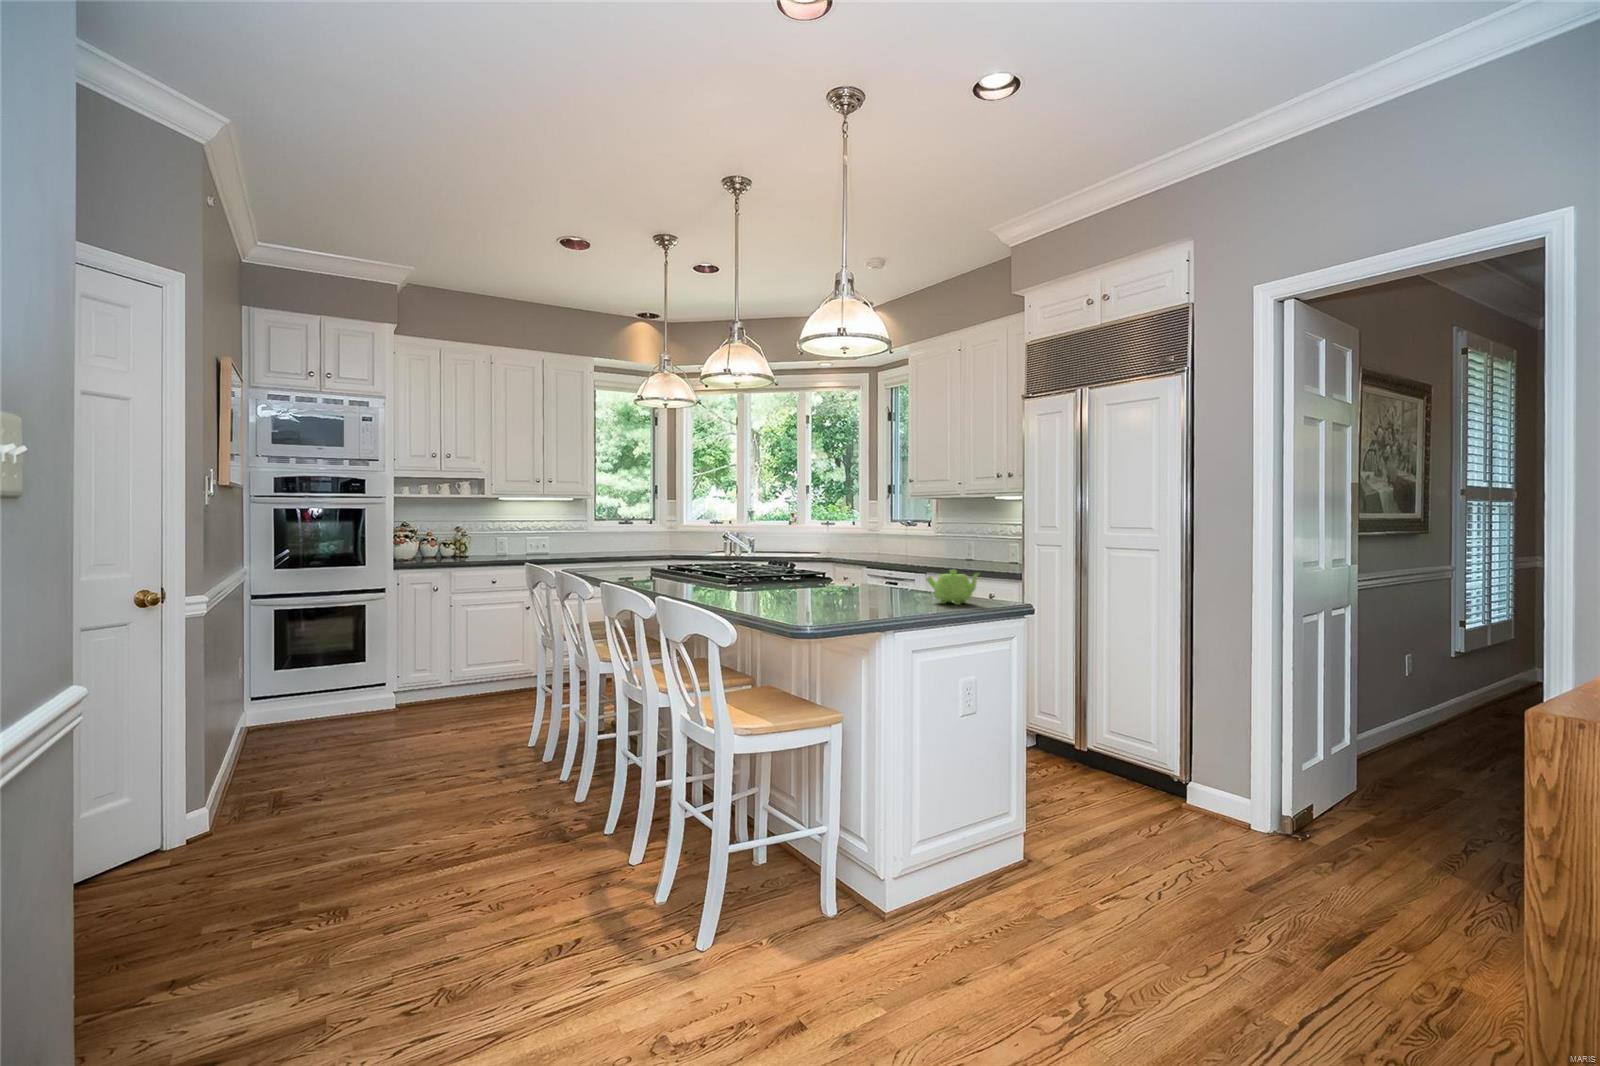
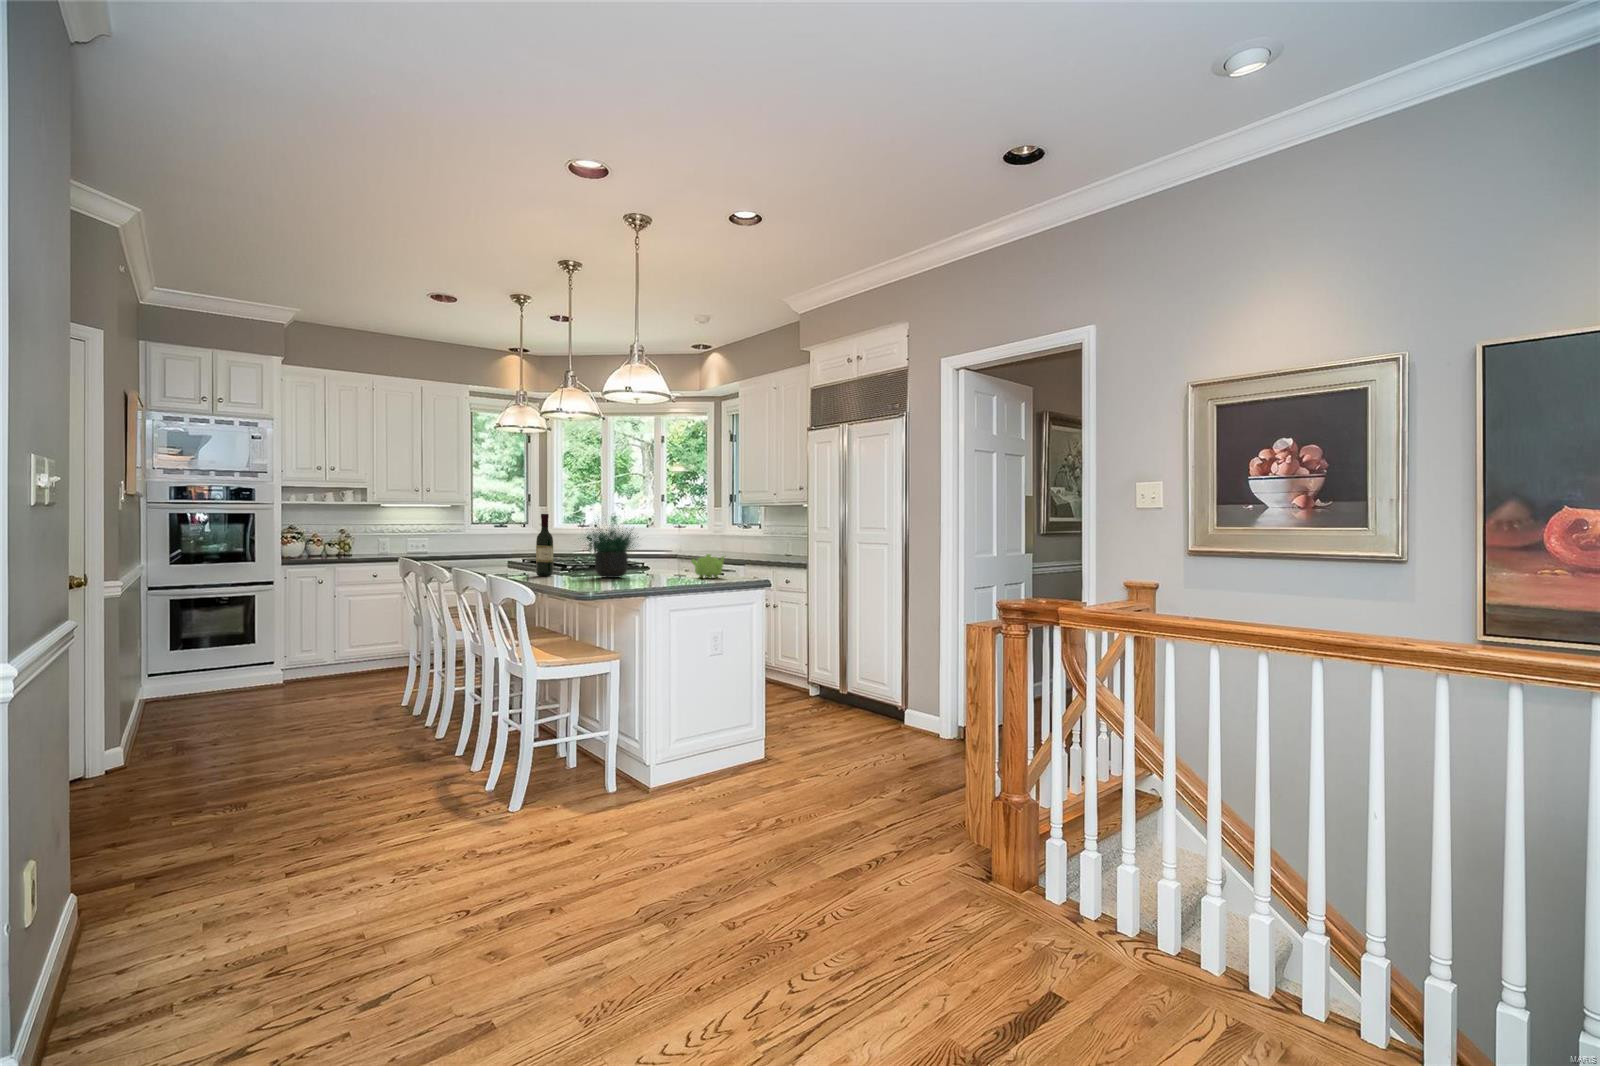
potted plant: none [762,500,867,603] -> present [587,521,636,578]
wine bottle: none [713,513,735,598] -> present [536,514,553,576]

